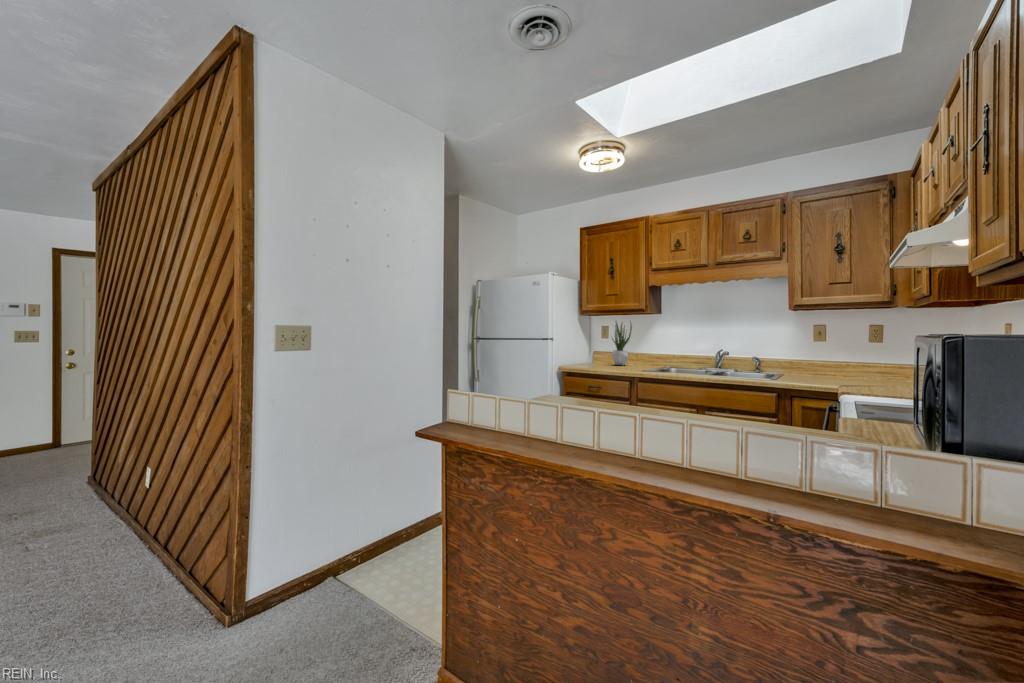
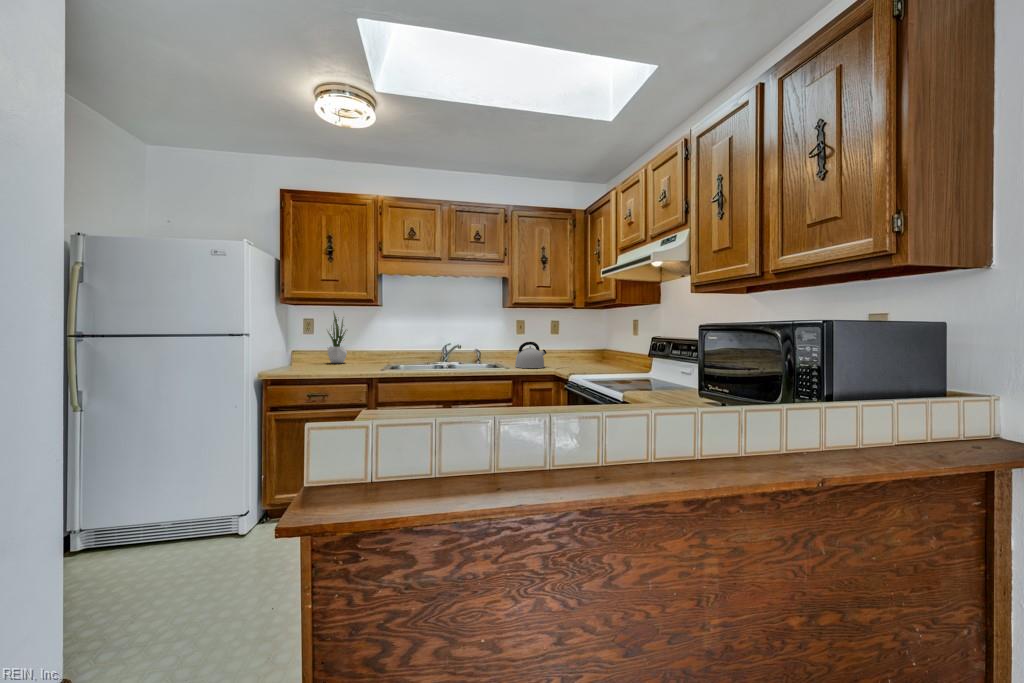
kettle: none [800,349,847,381] -> present [515,342,546,368]

